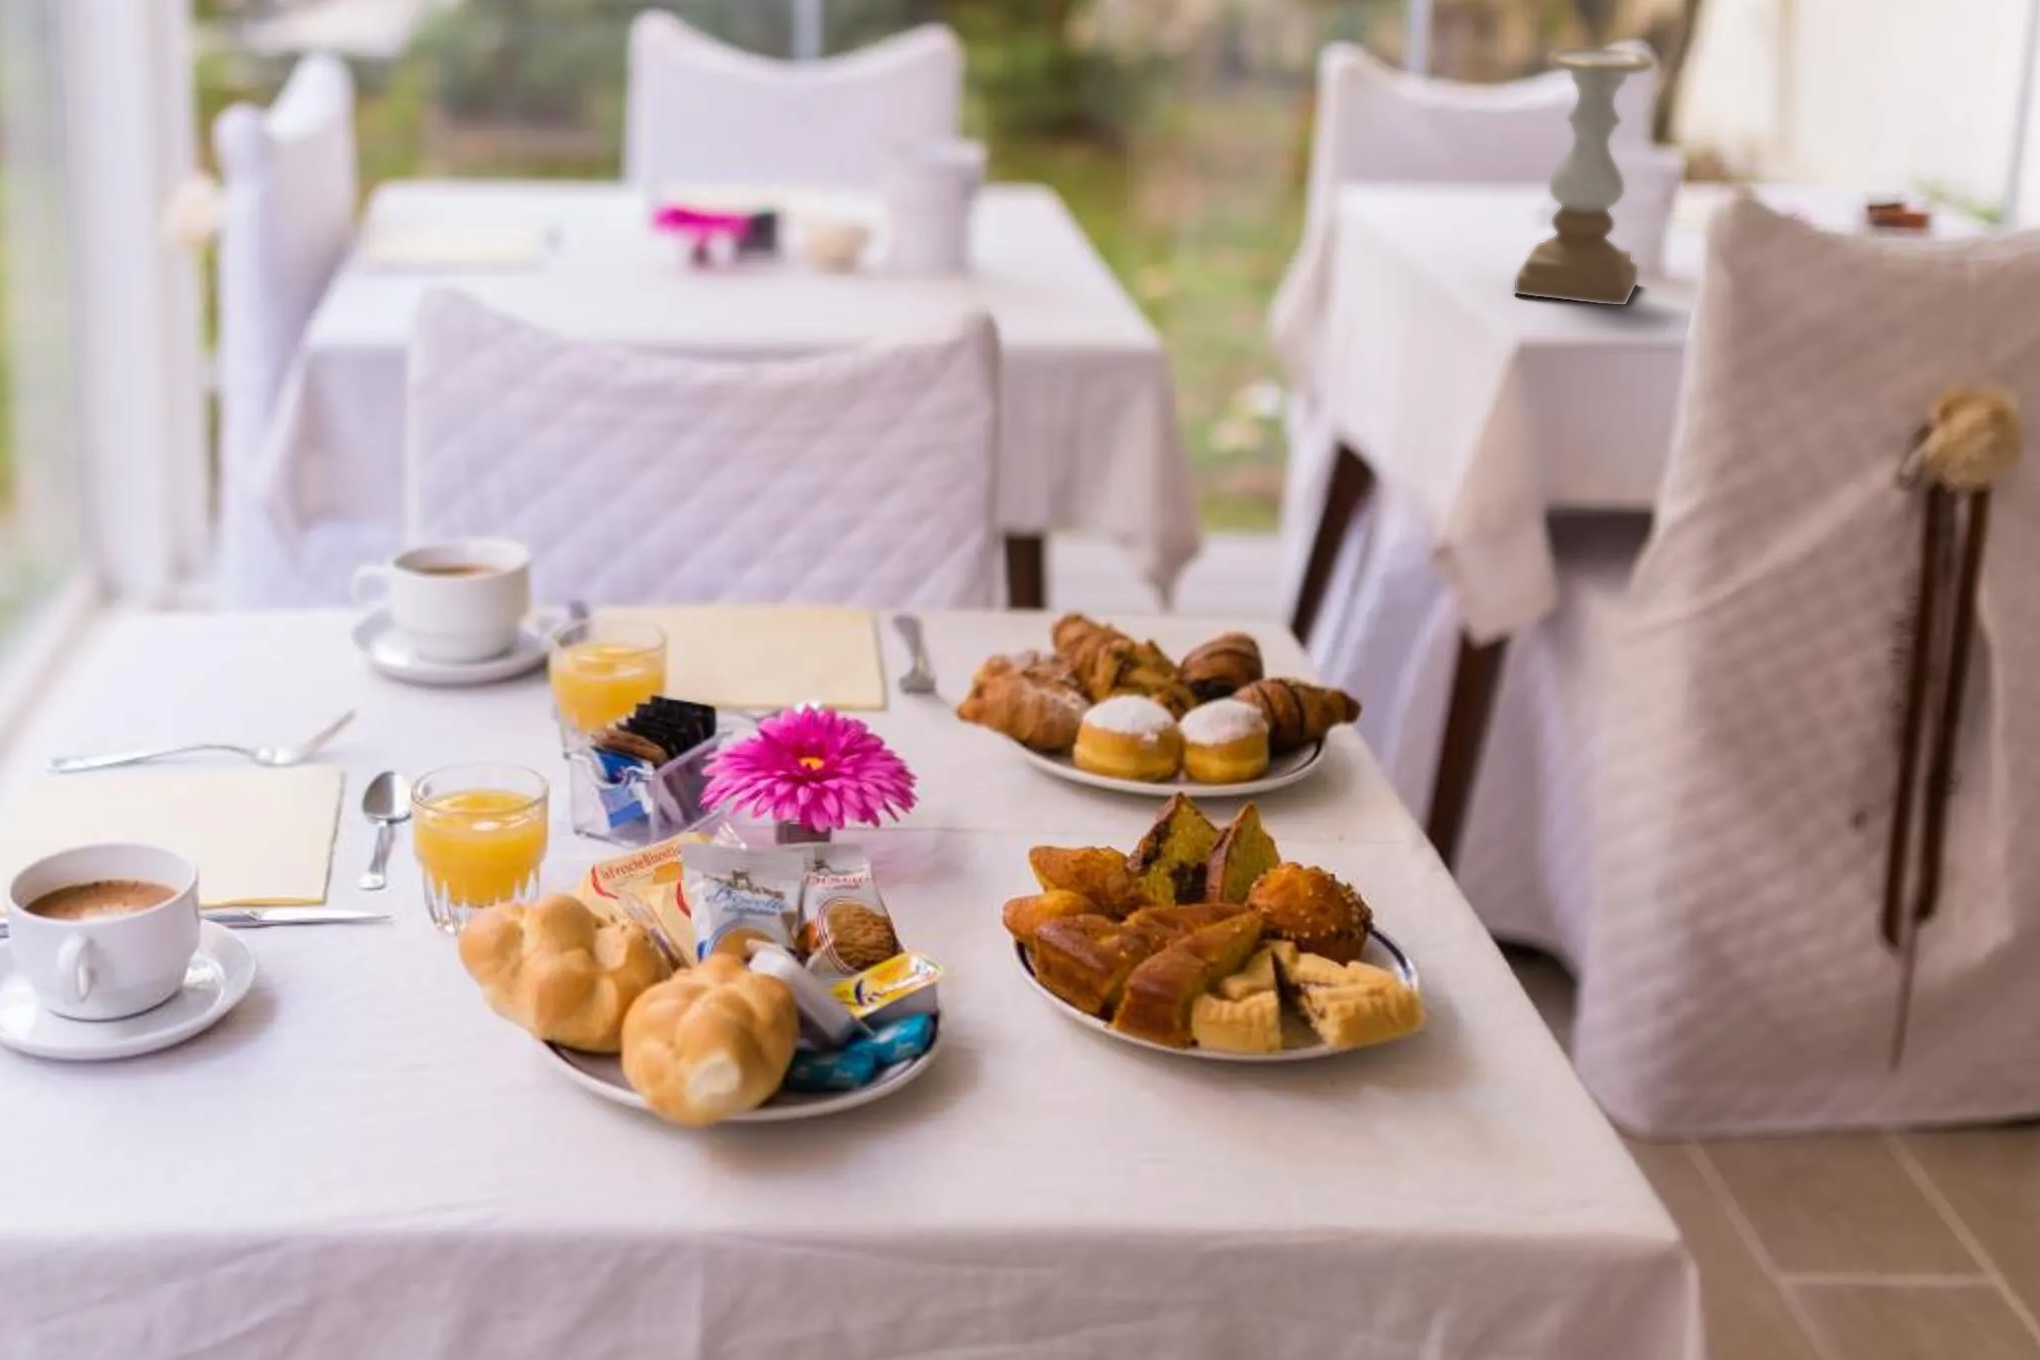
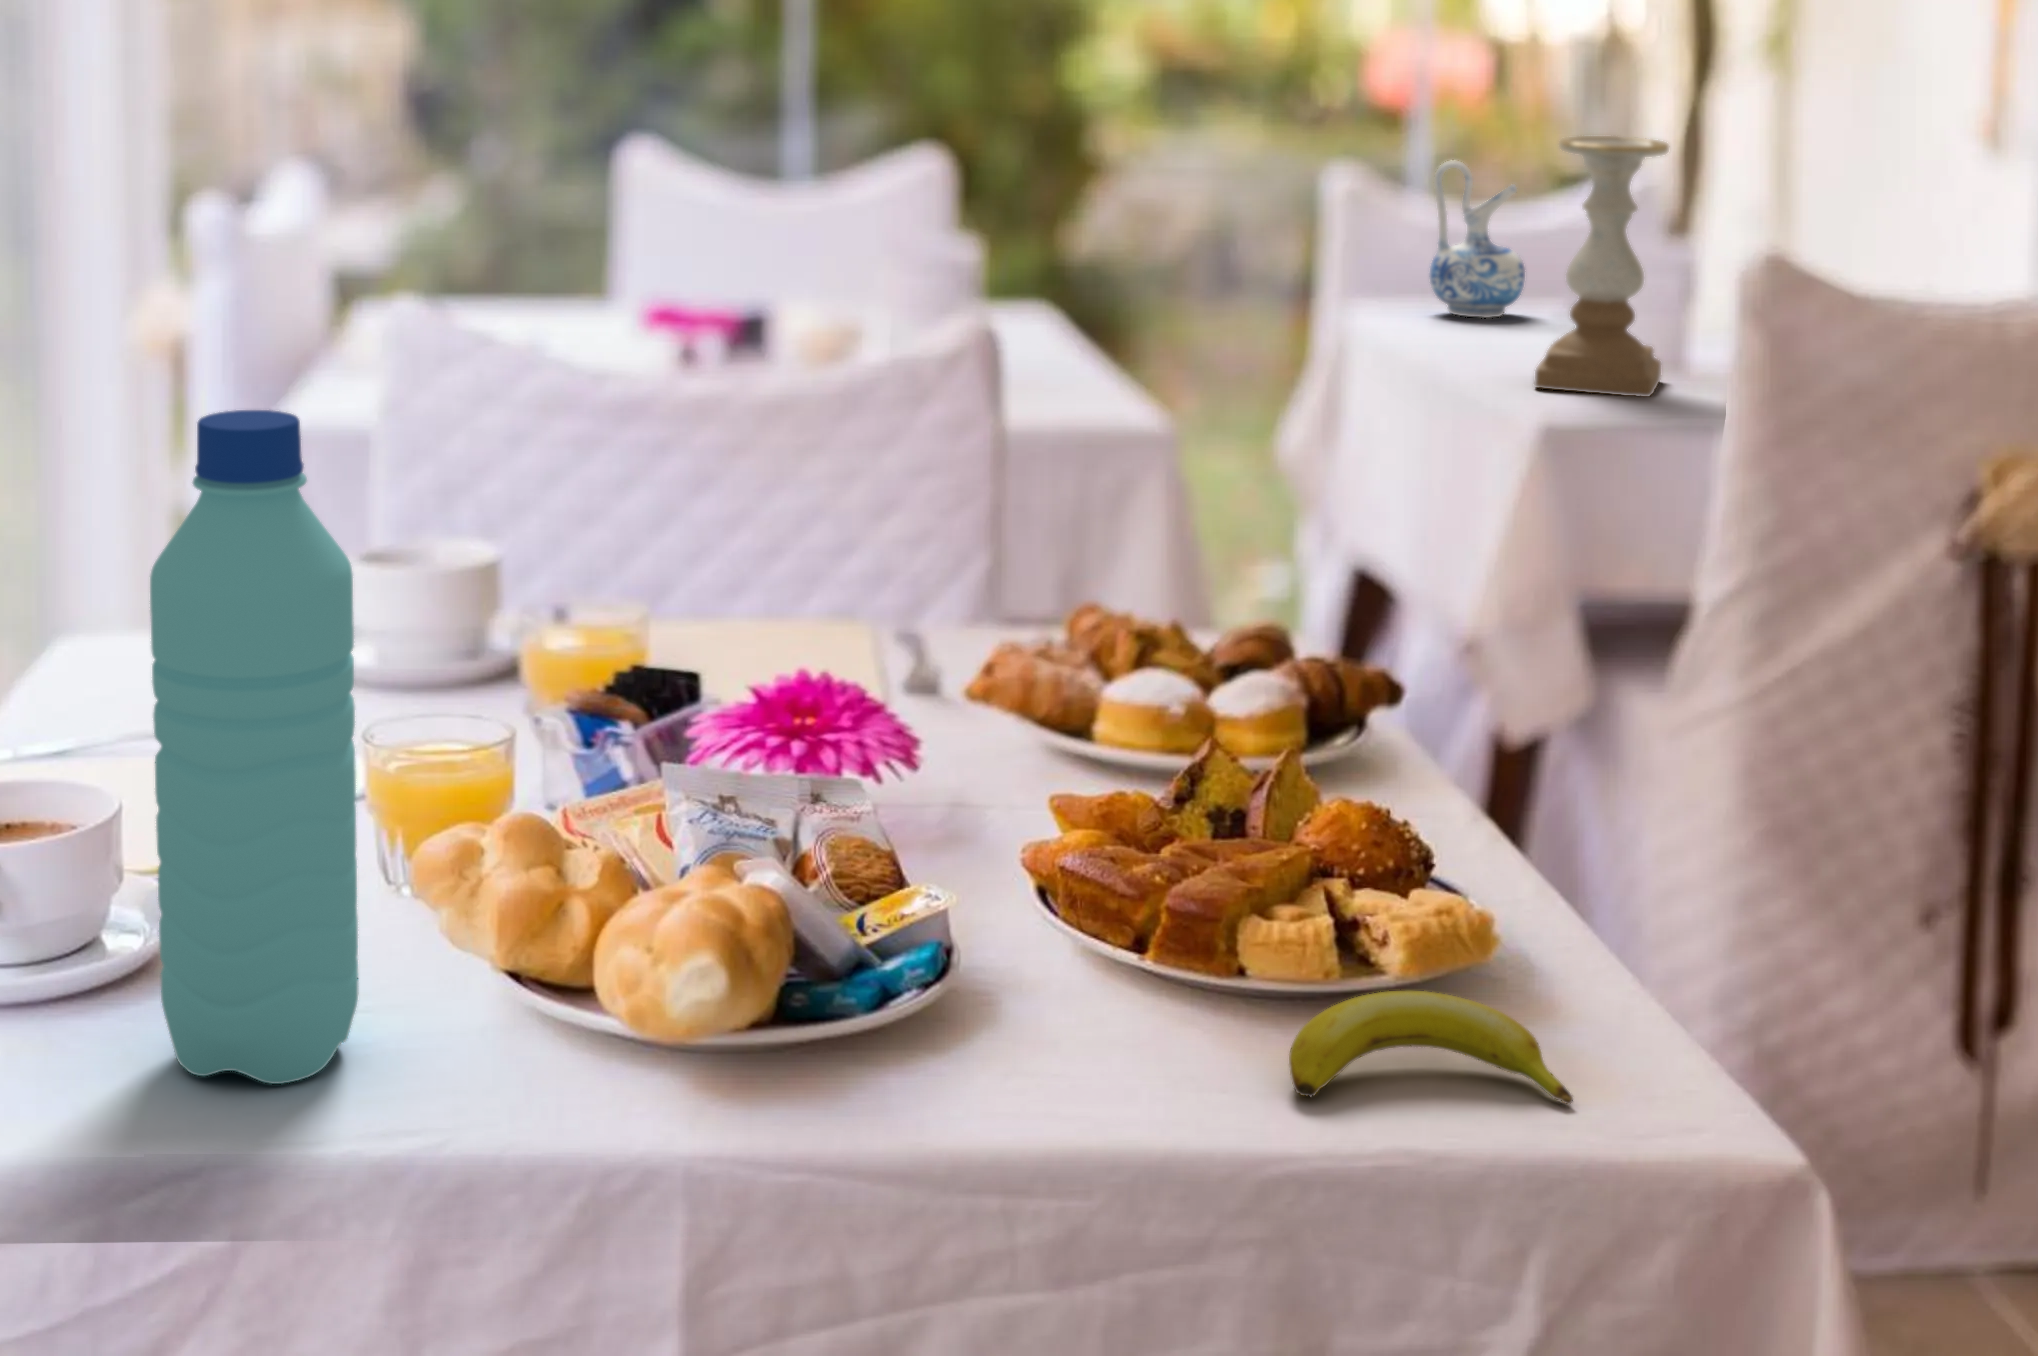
ceramic pitcher: none [1422,42,1514,196] -> present [1430,161,1525,318]
water bottle: none [228,576,414,1157] -> present [150,410,358,1084]
banana: none [1232,1073,1479,1184] -> present [1289,991,1573,1104]

